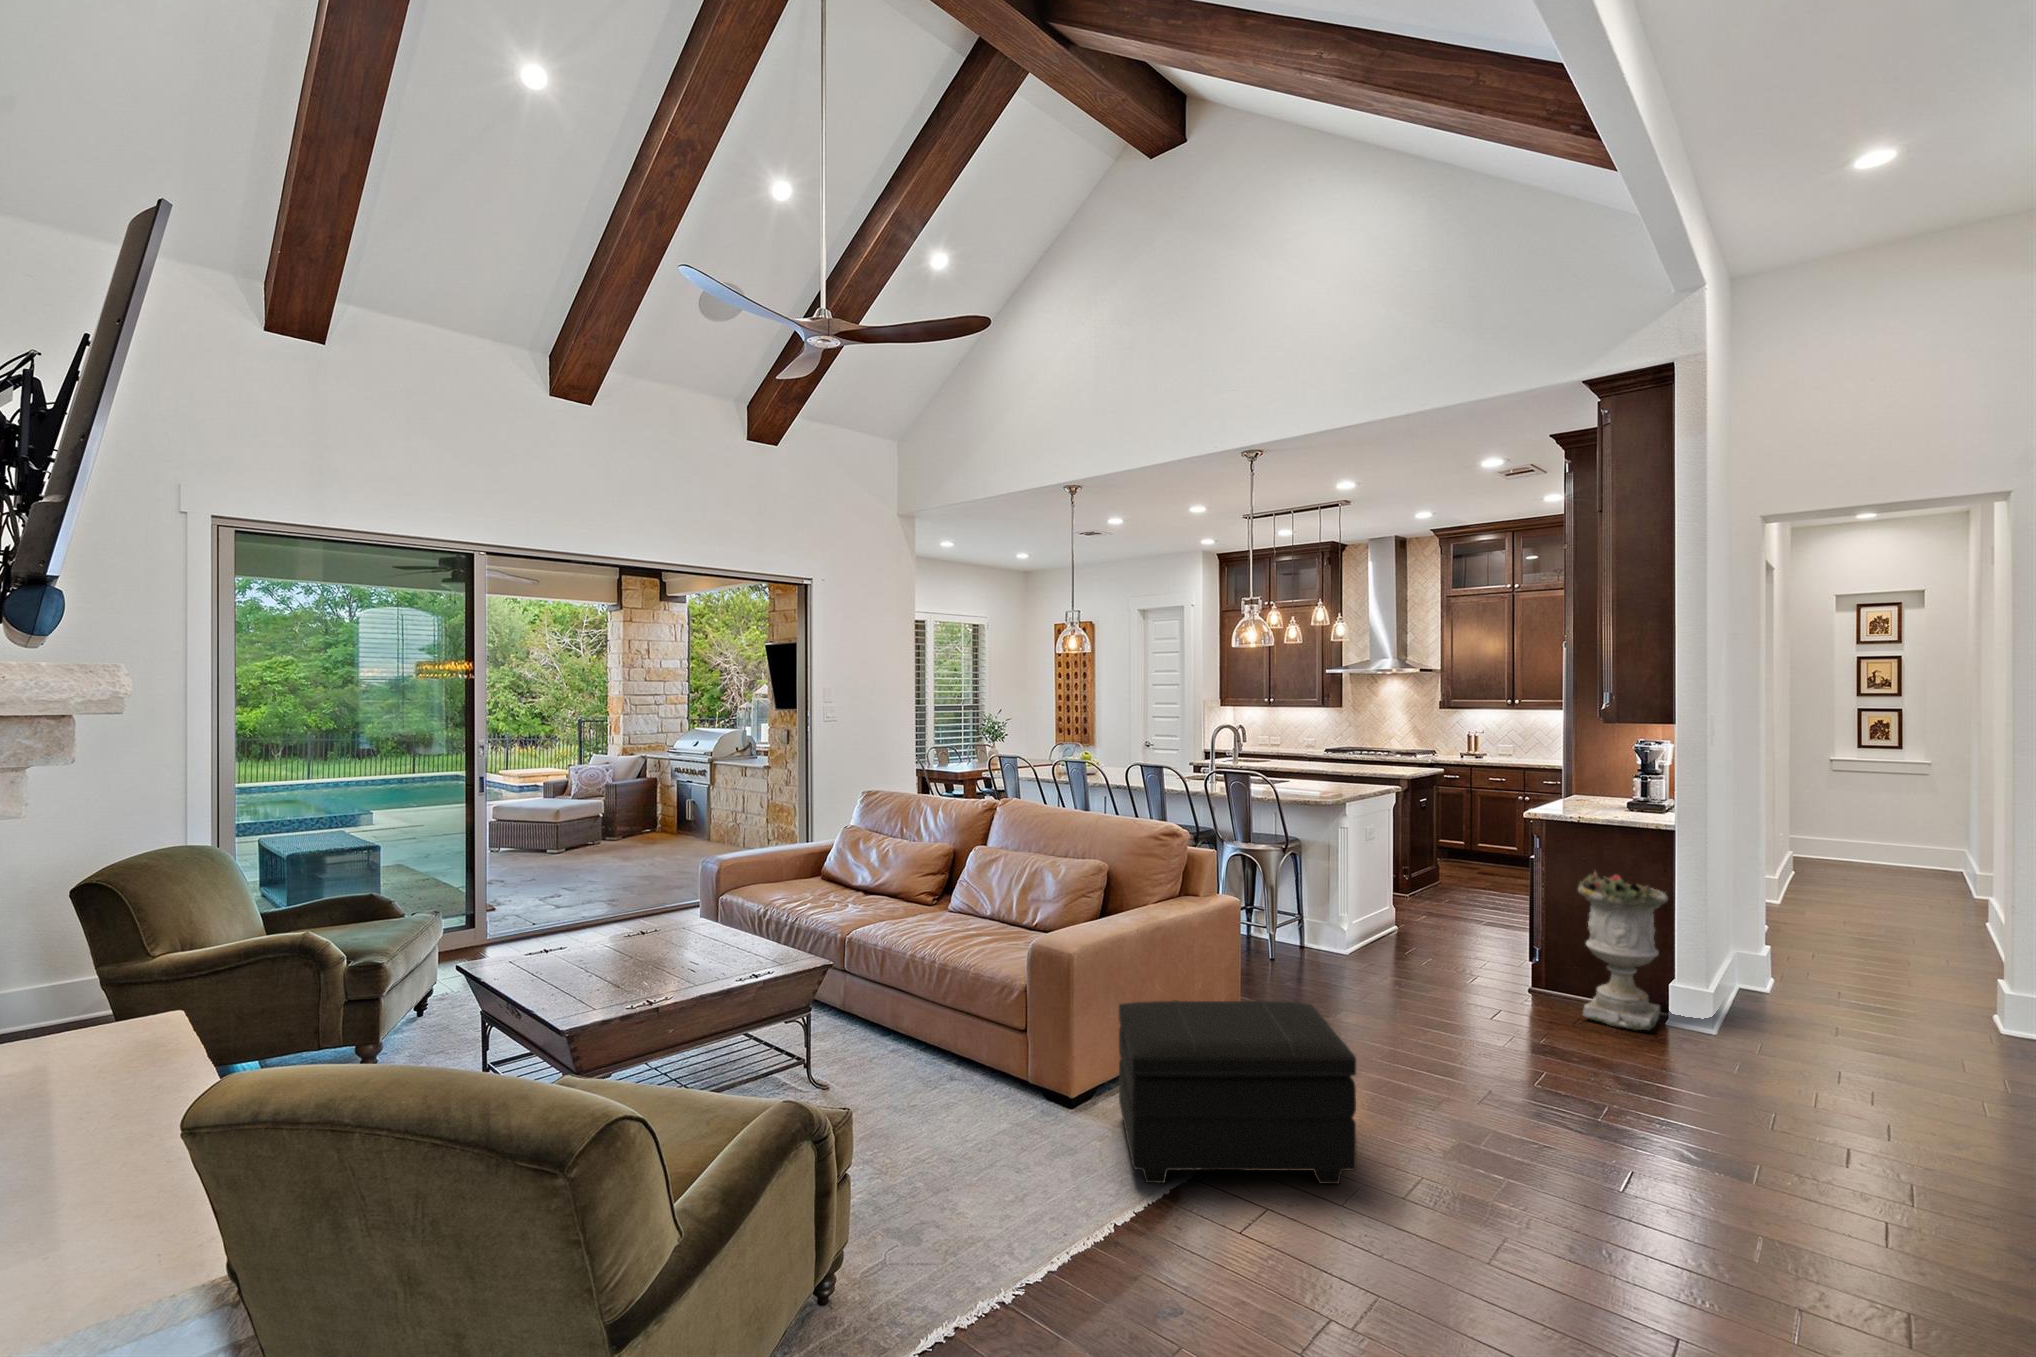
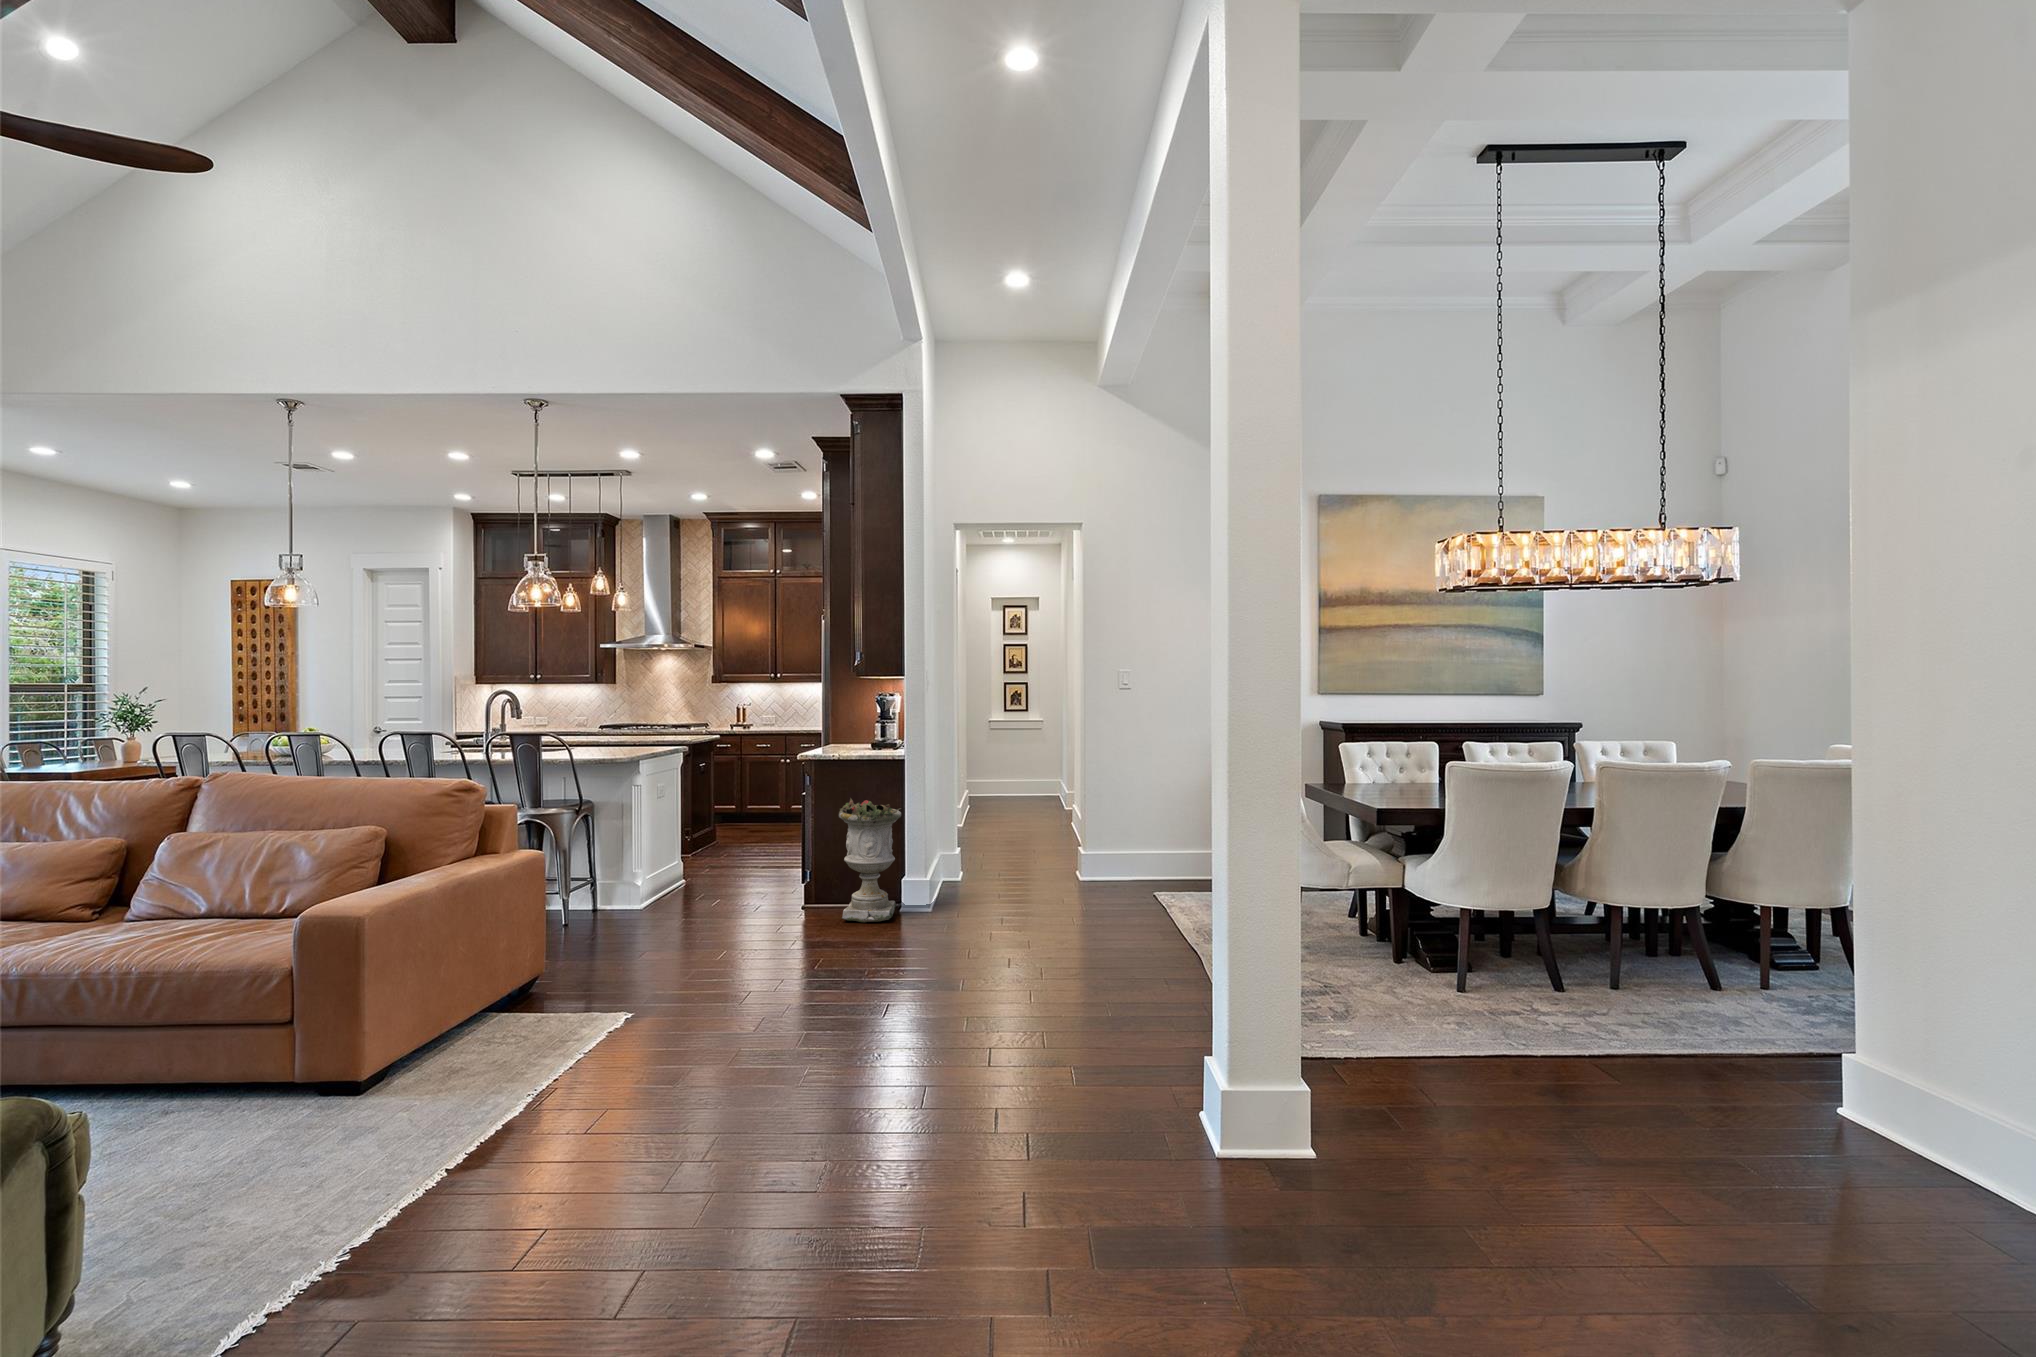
footstool: present [1119,1000,1356,1184] -> none [424,929,683,1129]

